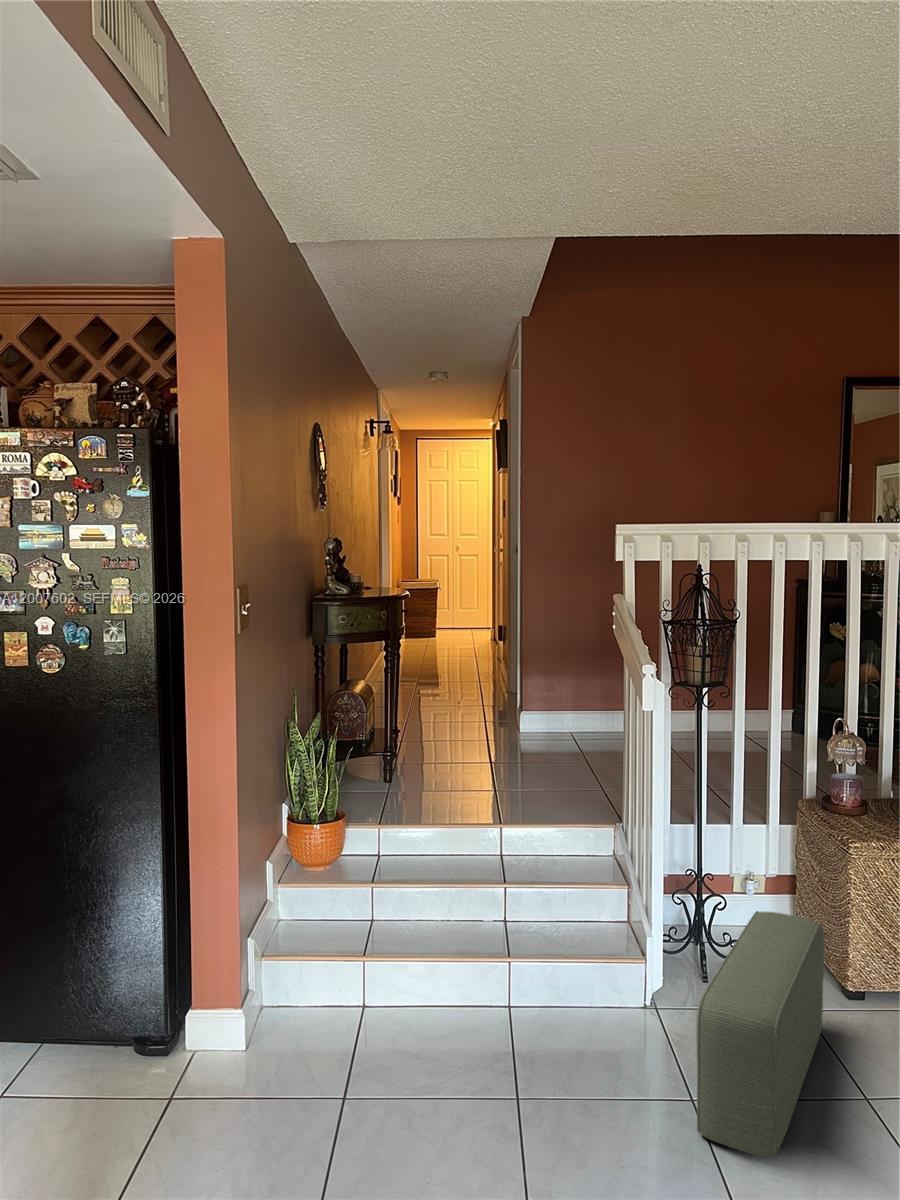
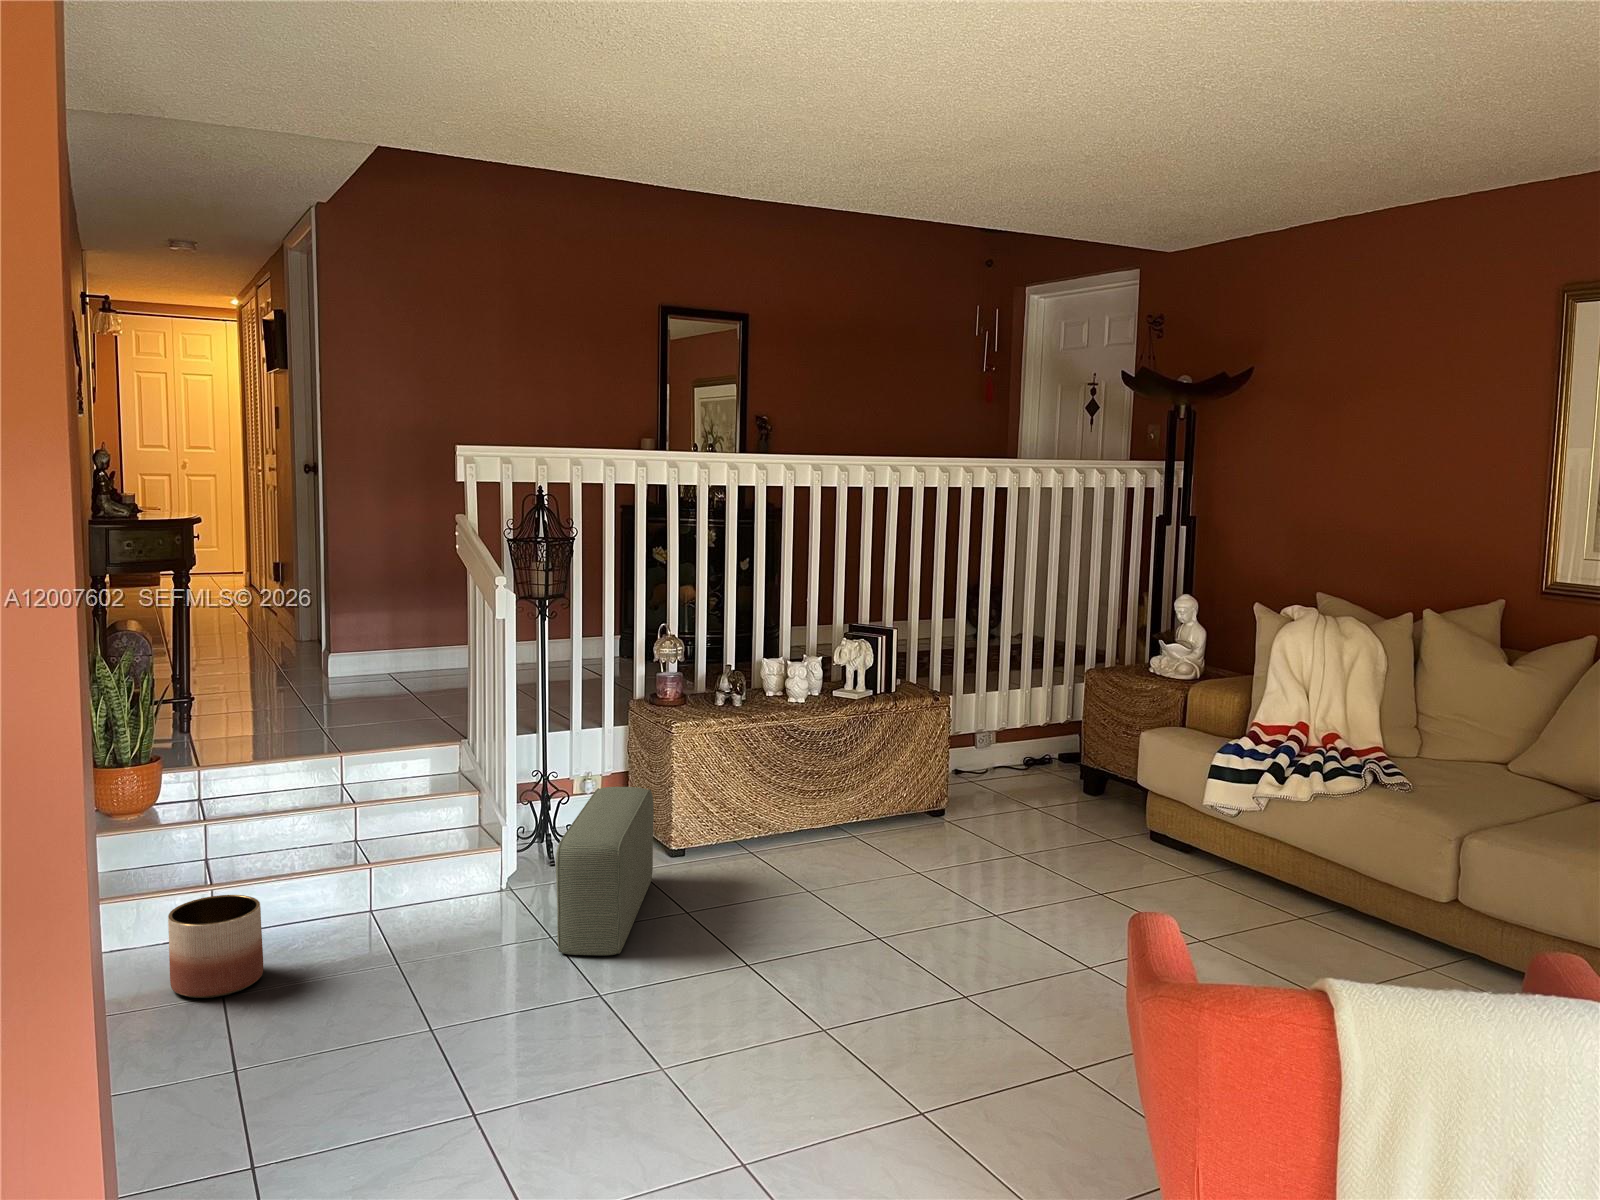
planter: none [299,982,386,1100] -> present [168,895,264,998]

